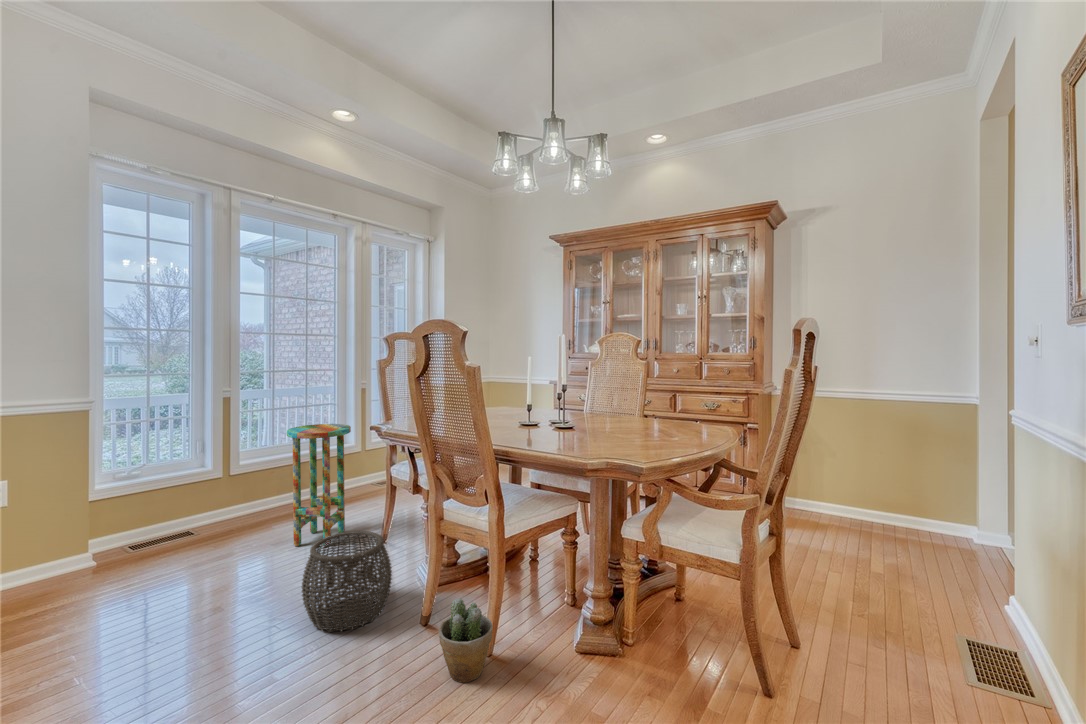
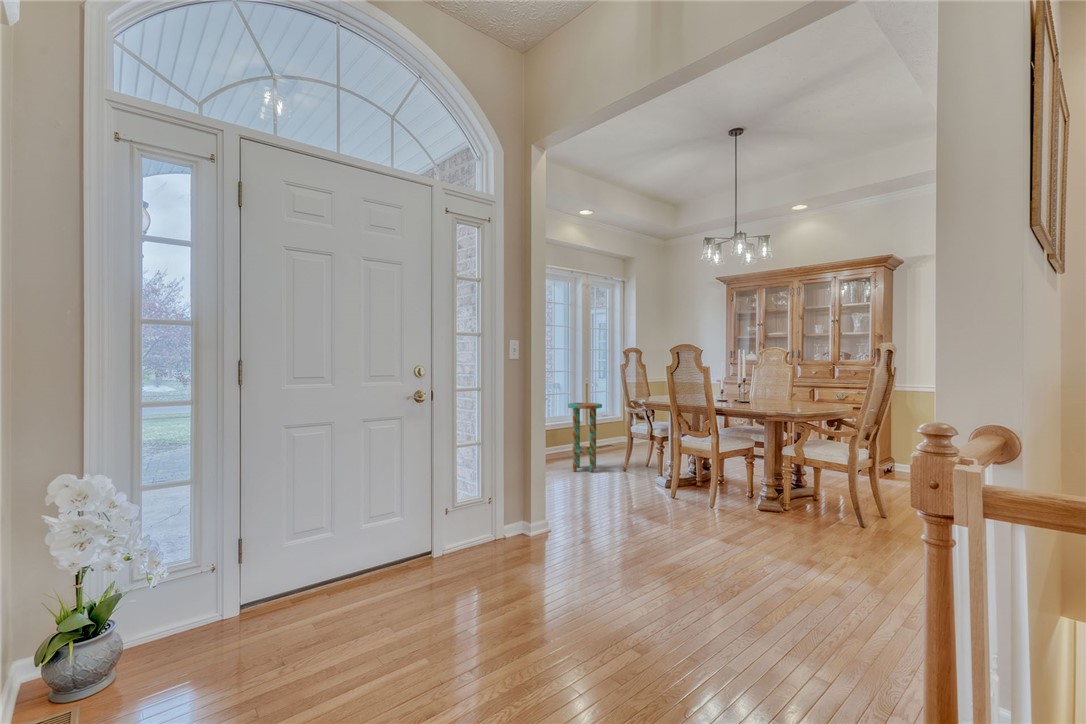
woven basket: present [302,531,392,632] -> none [608,454,652,498]
potted plant: present [439,599,493,683] -> none [691,477,717,513]

